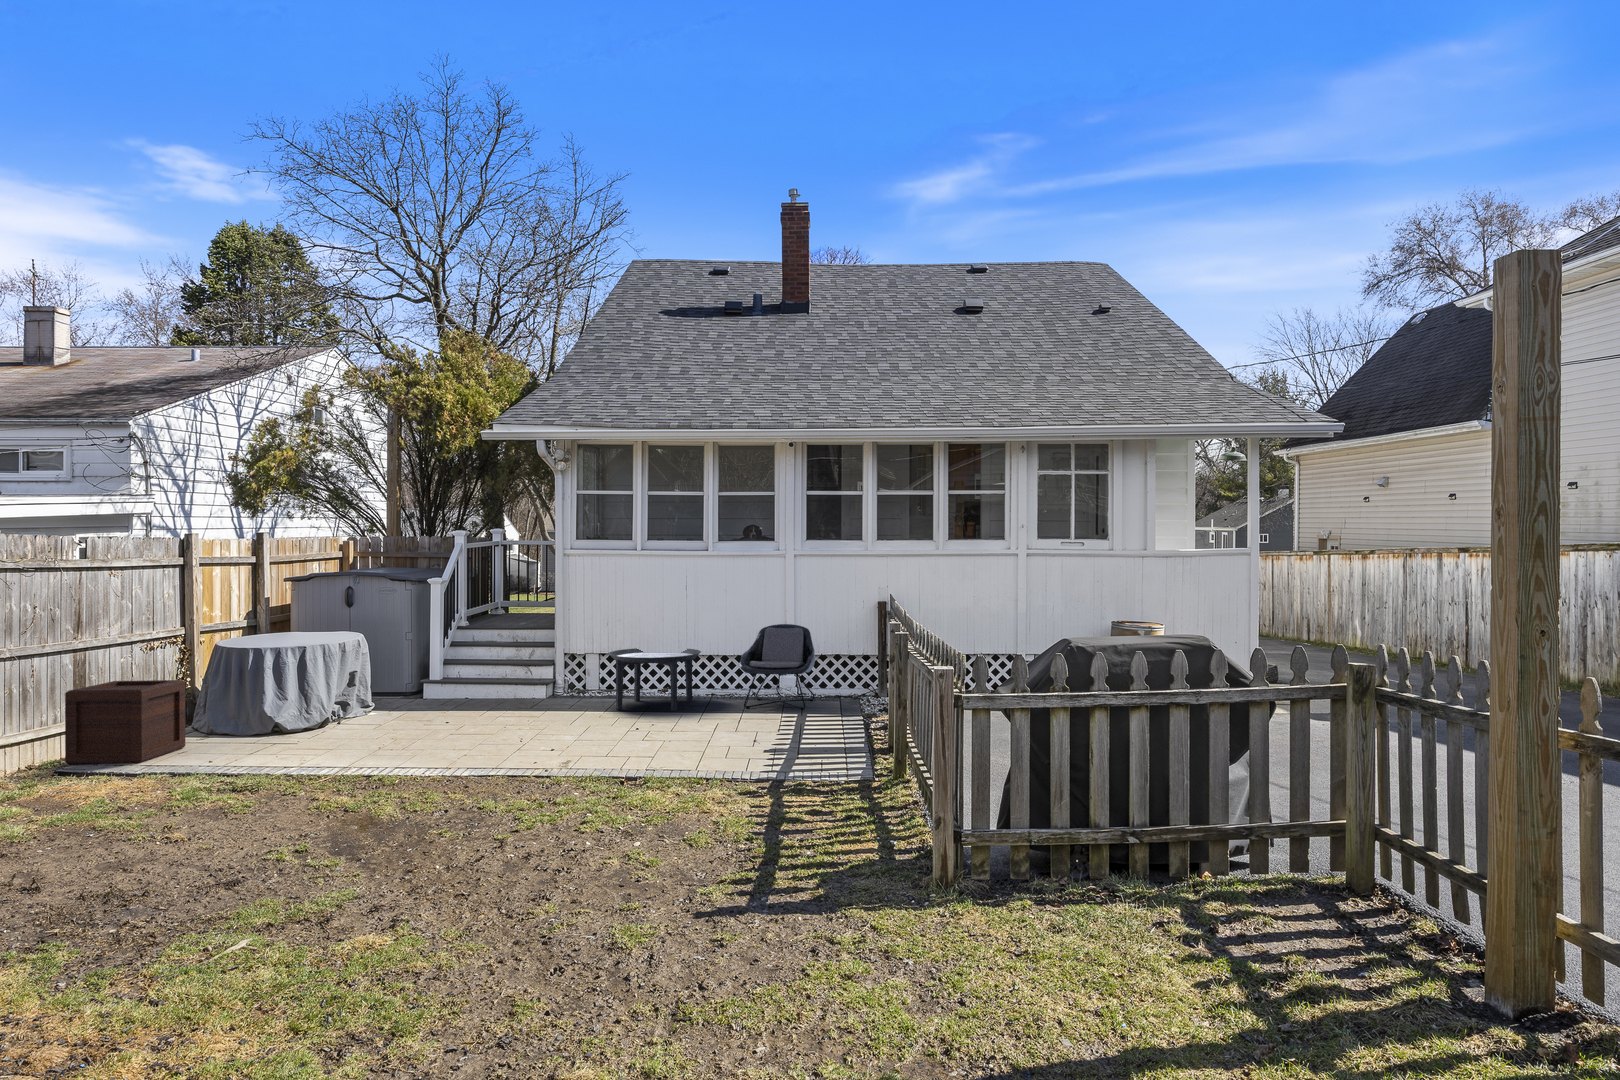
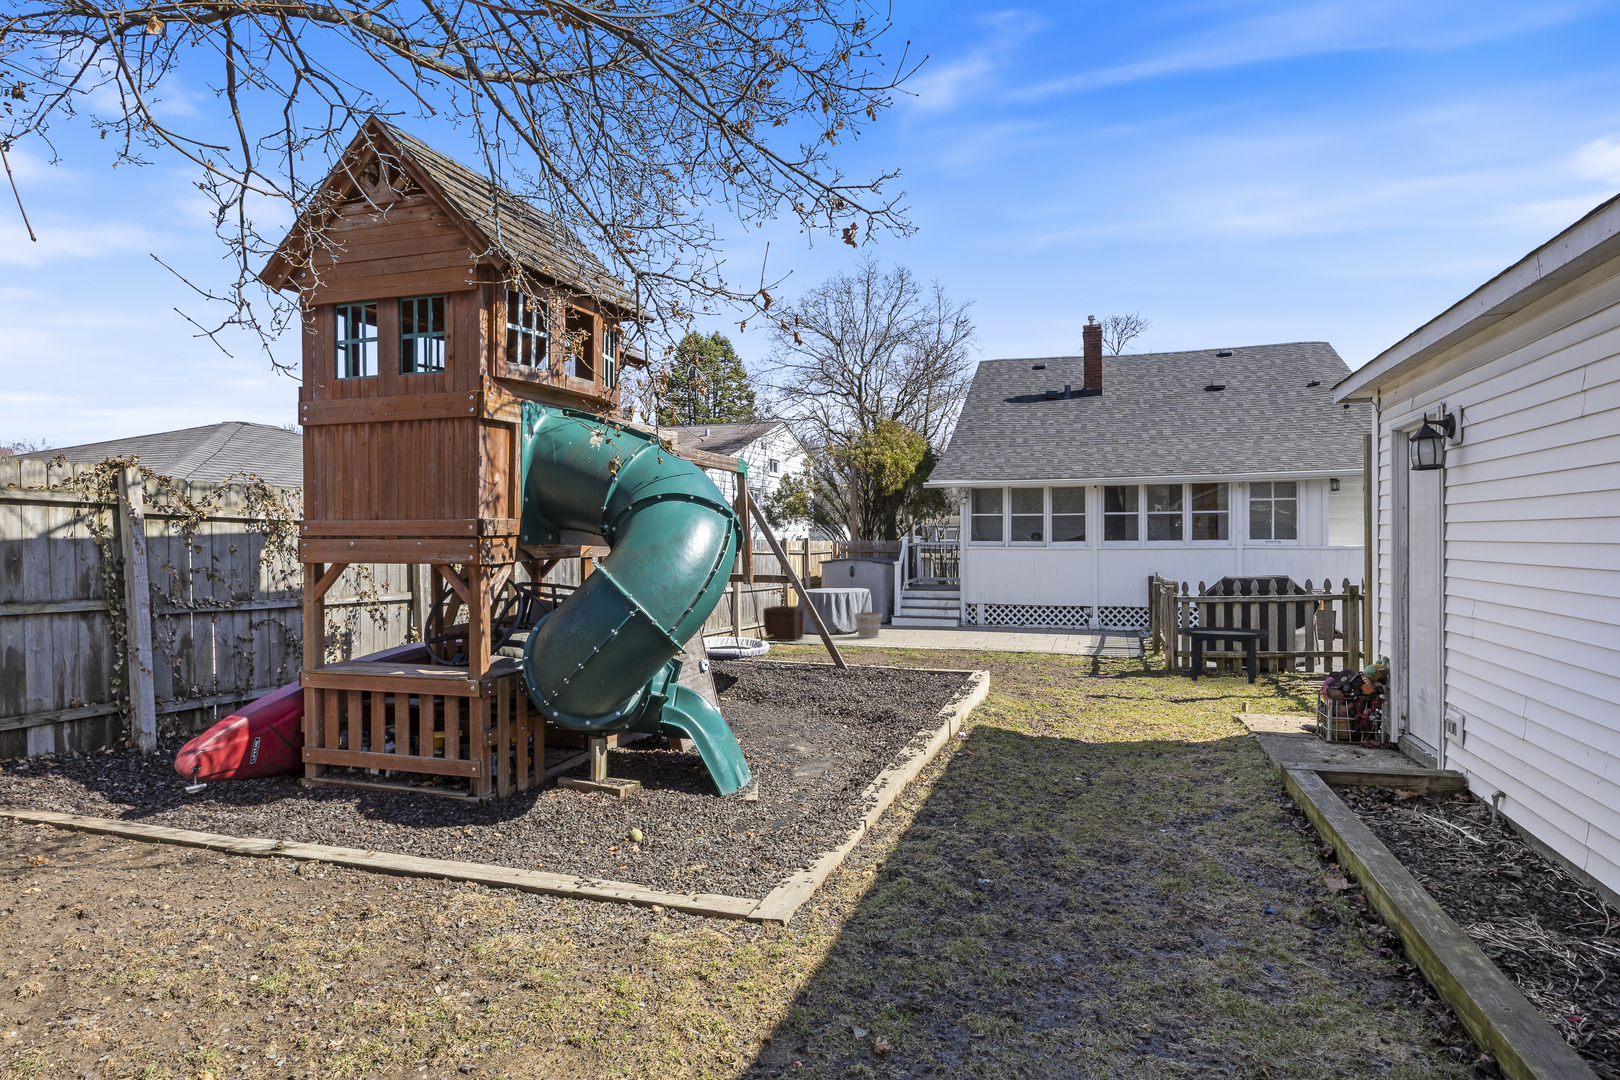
lounge chair: present [740,624,815,710] -> none [1067,588,1111,635]
round table: present [609,648,701,711] -> present [1179,627,1270,684]
wooden bucket: none [308,683,373,741] -> present [854,612,882,638]

